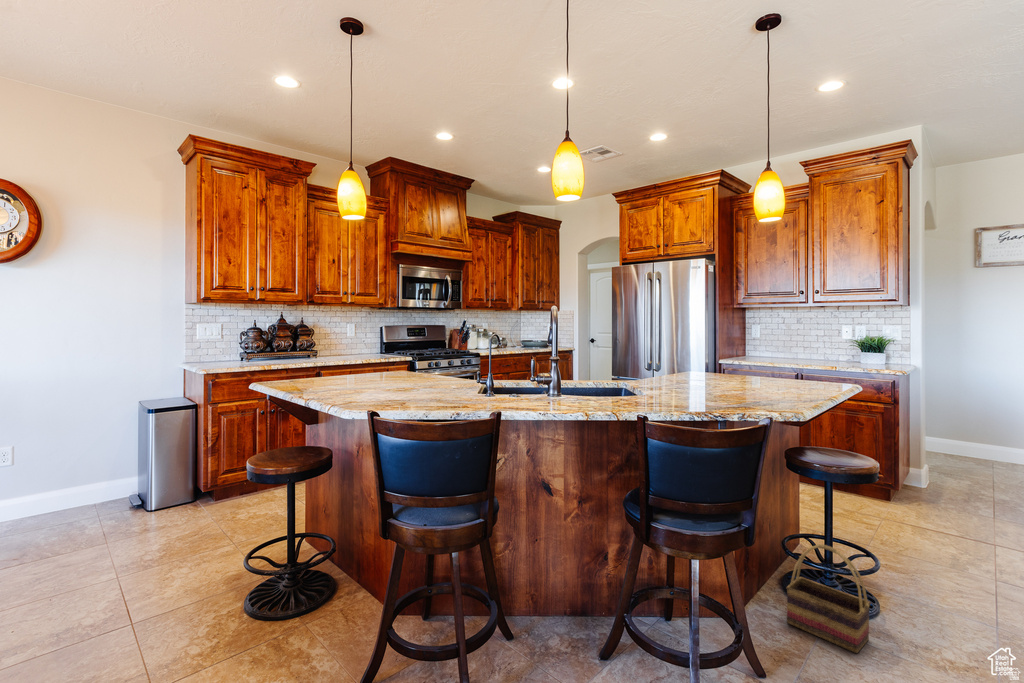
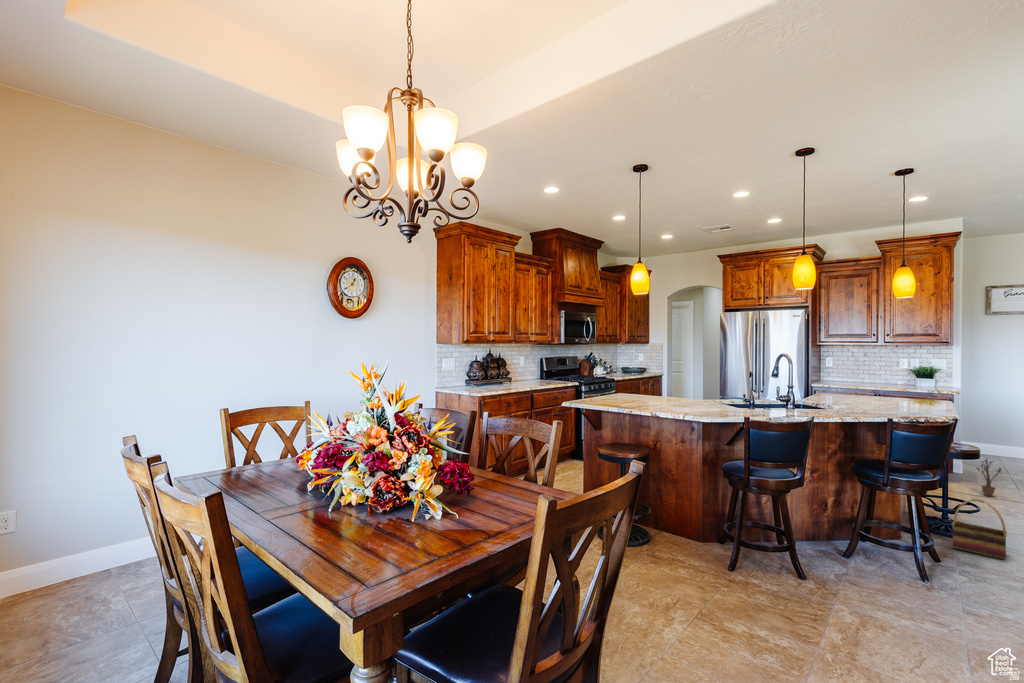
decorative plant: none [903,466,941,523] -> present [976,458,1003,496]

